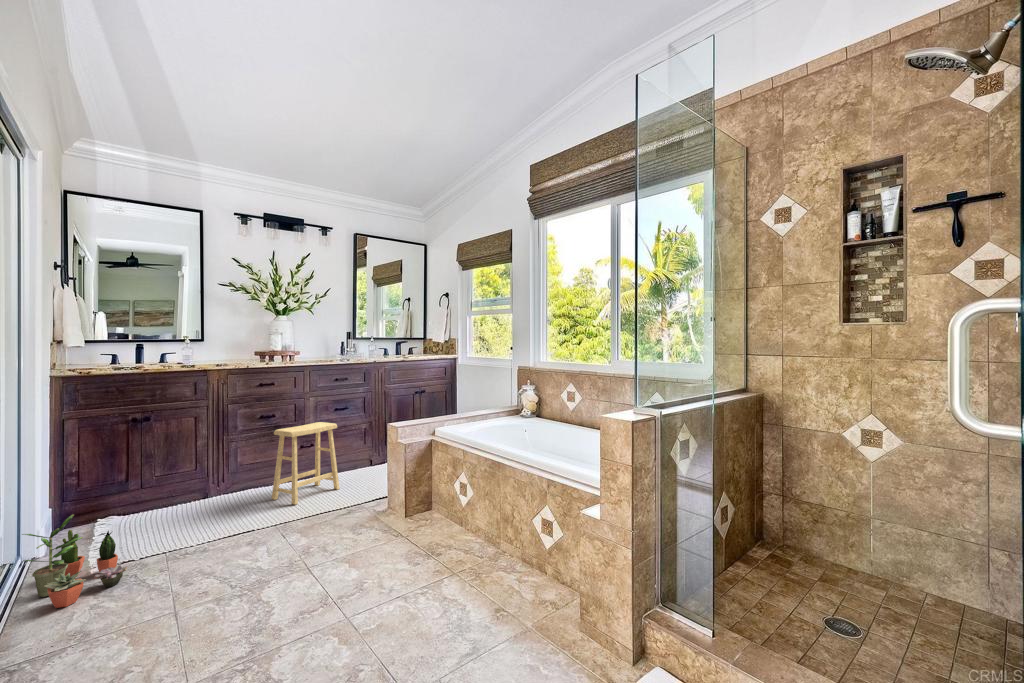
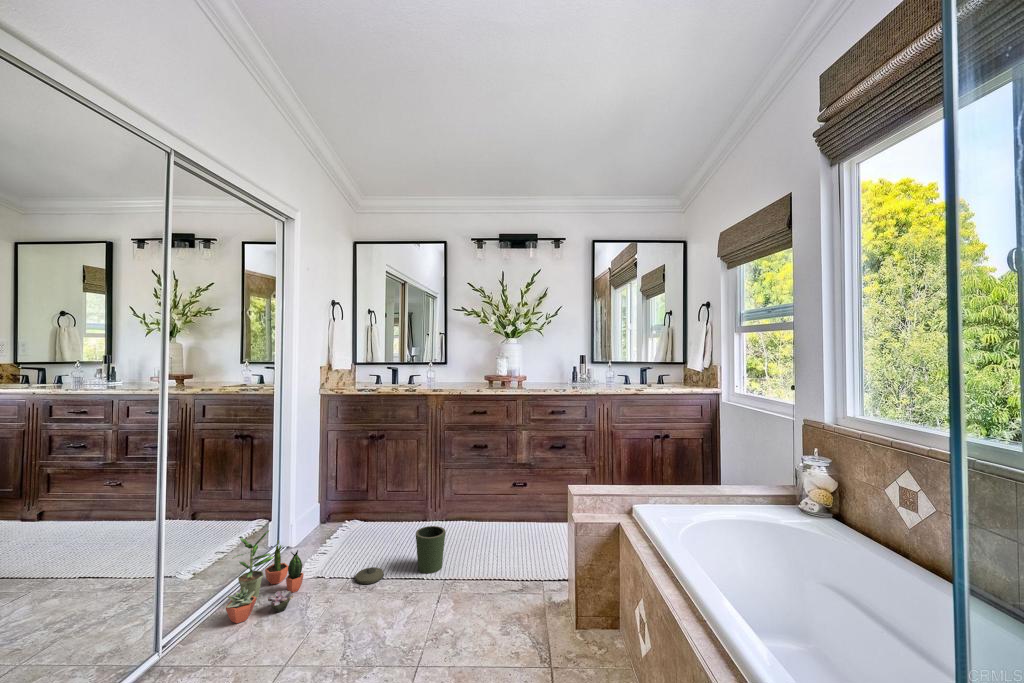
footstool: present [272,422,340,505] -> none [469,461,538,557]
trash can: none [175,485,267,548] -> present [355,526,446,584]

